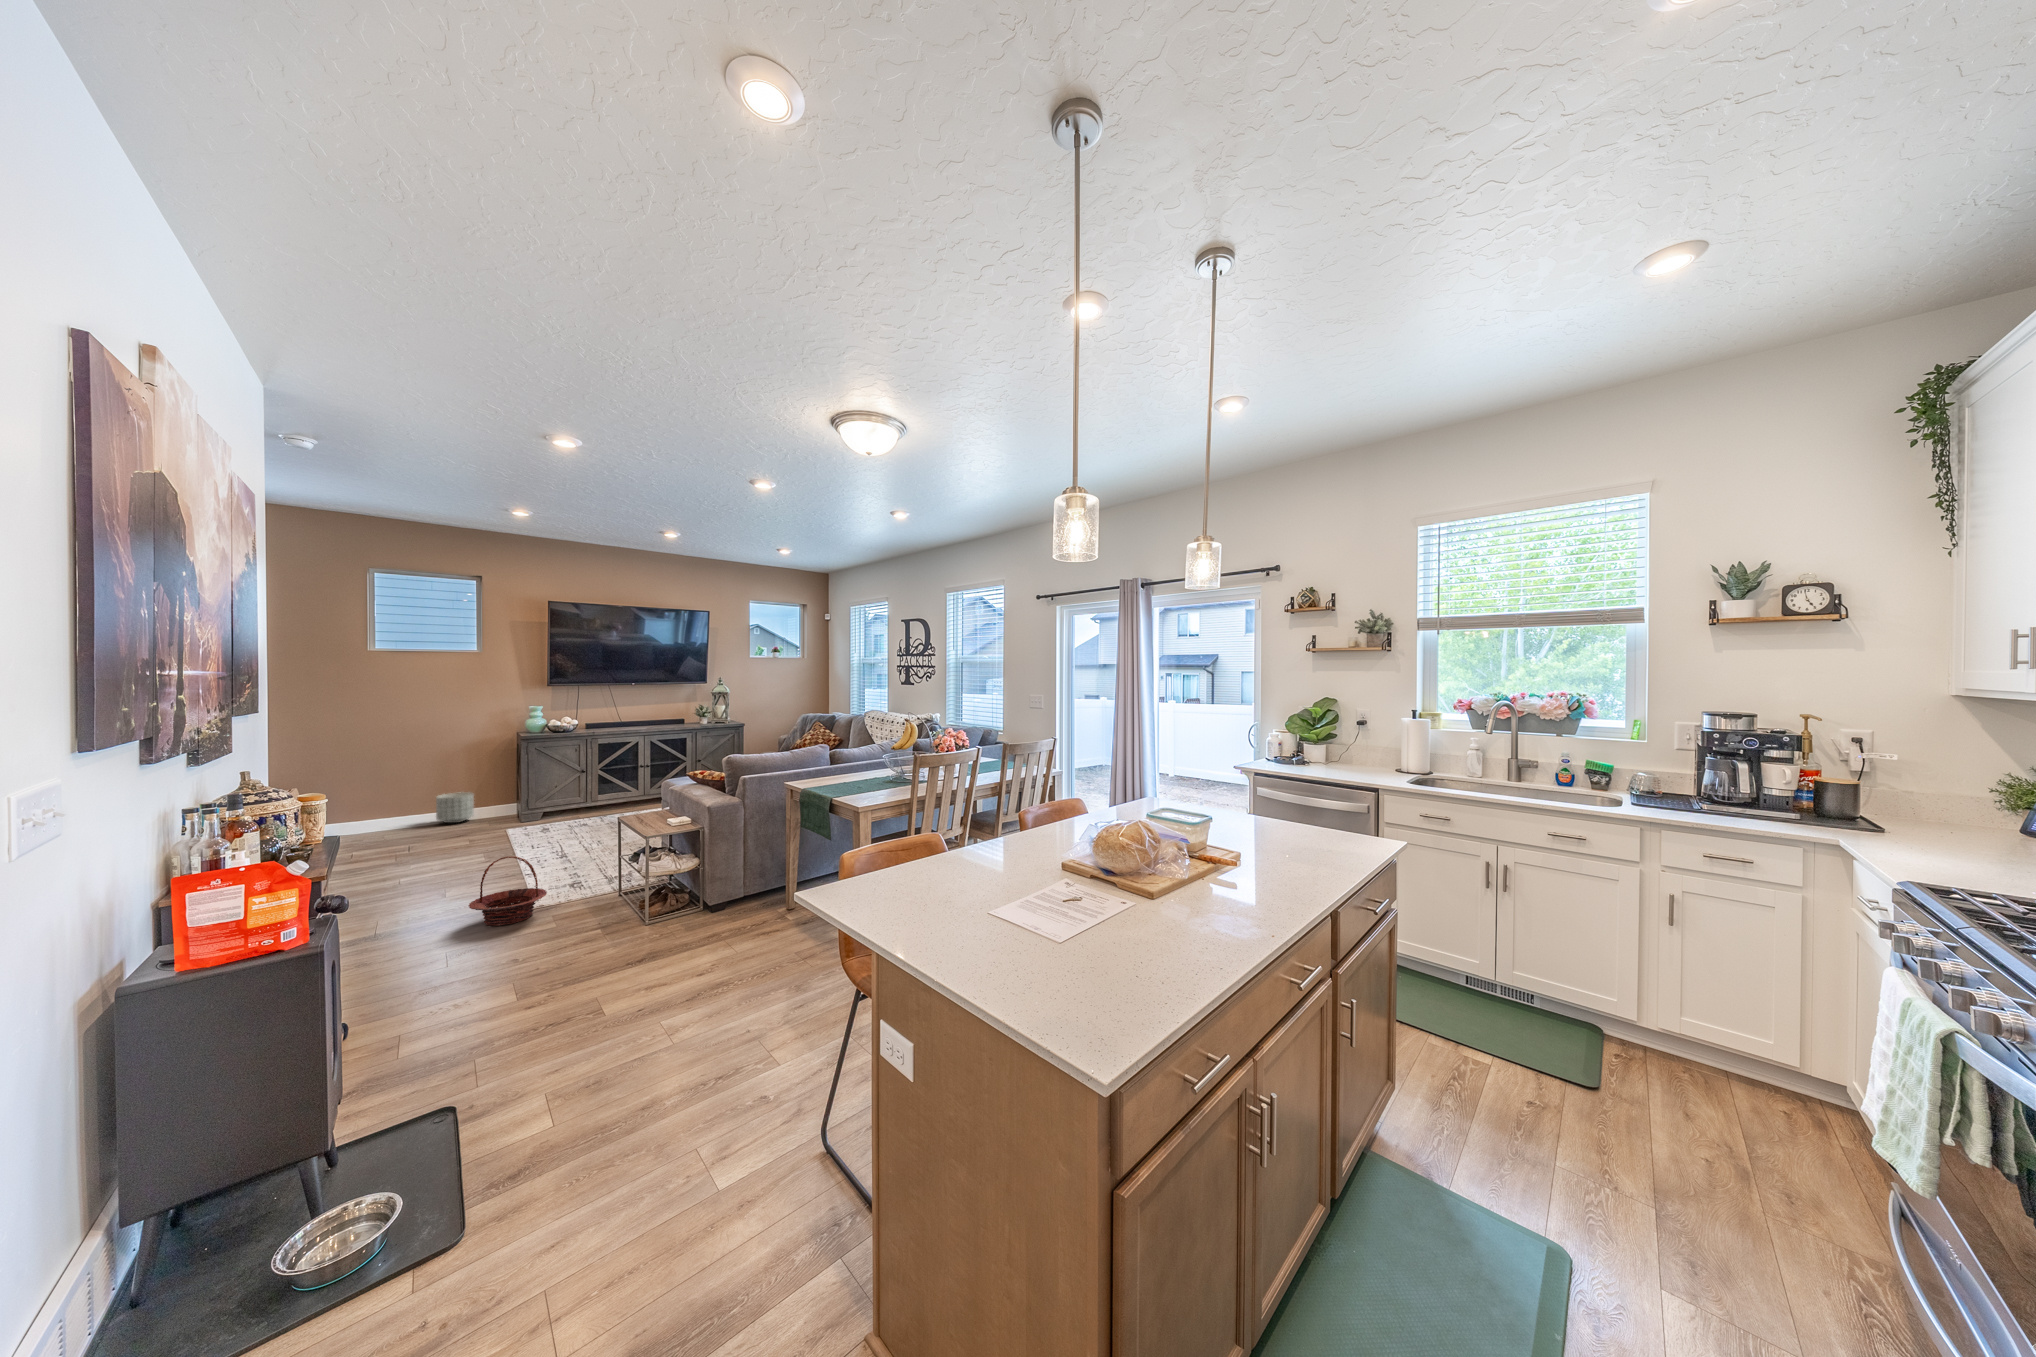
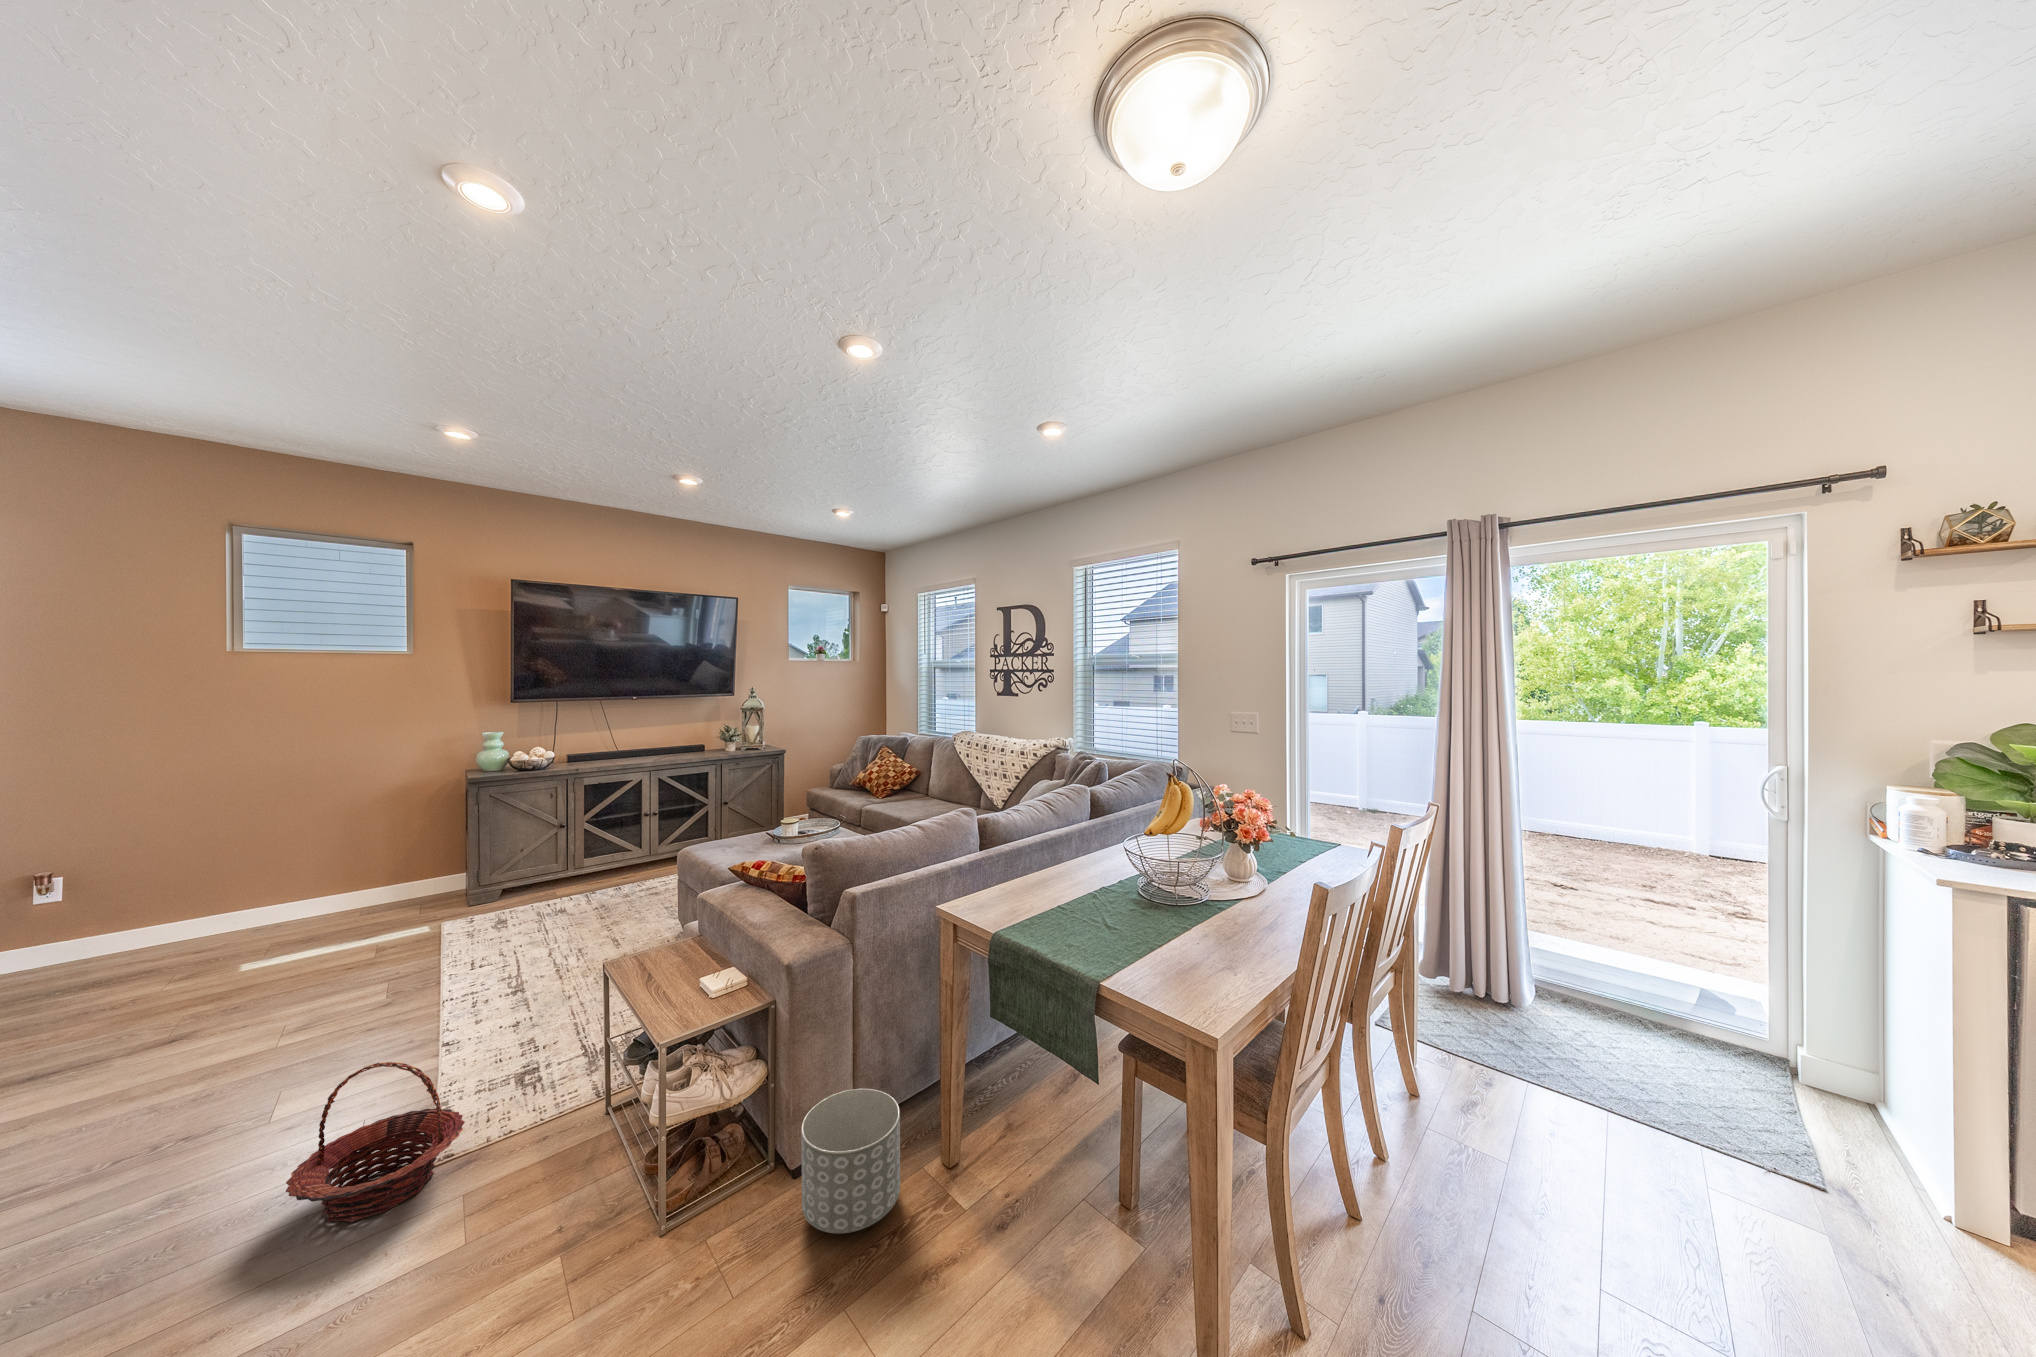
planter: present [436,792,474,823] -> present [801,1089,900,1234]

